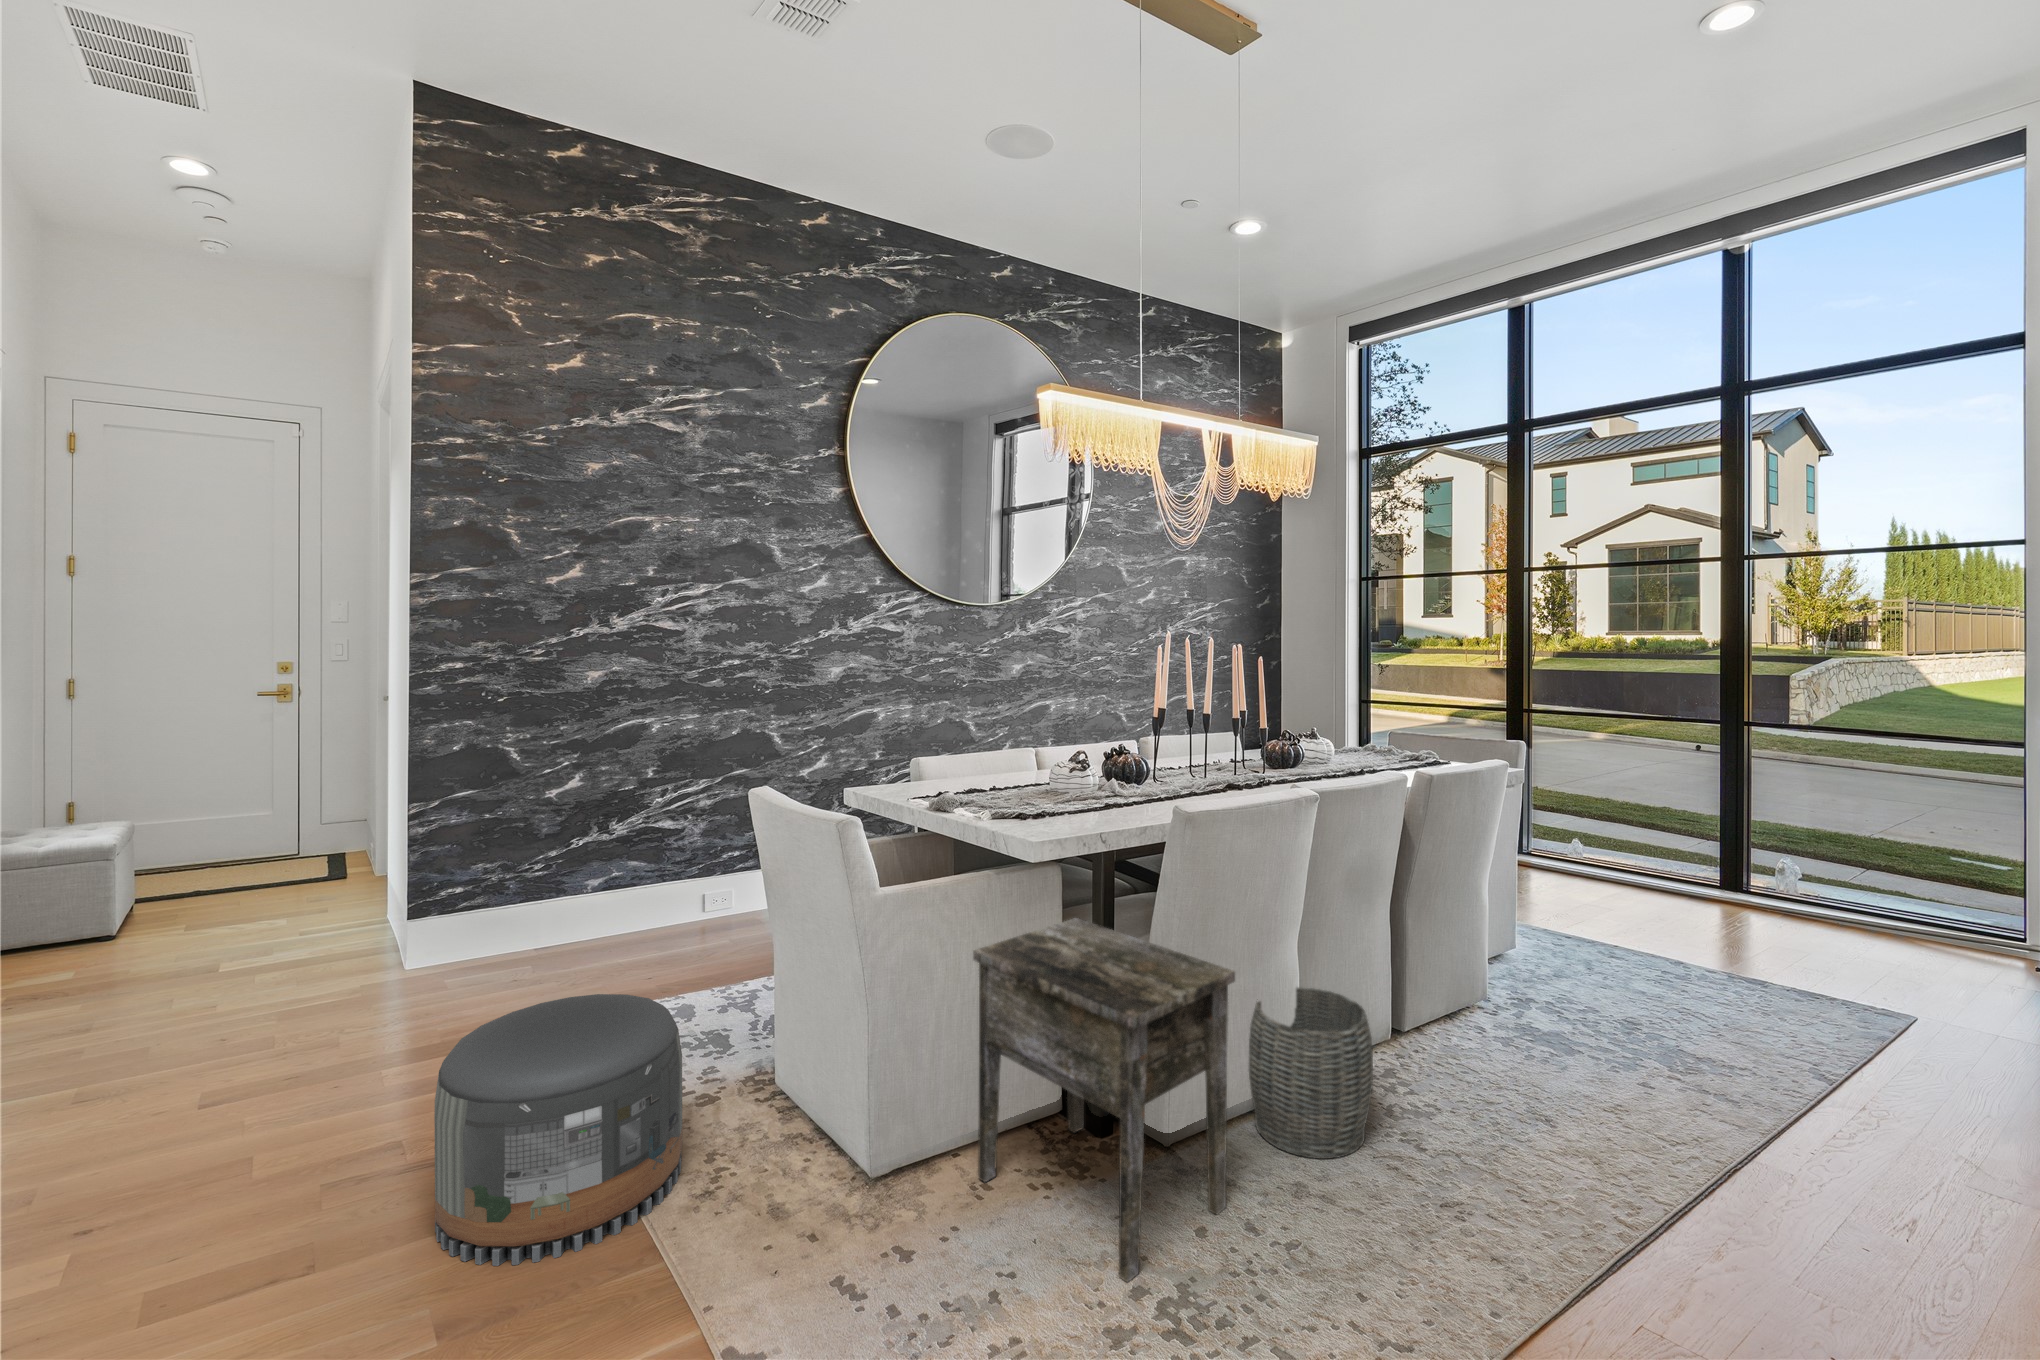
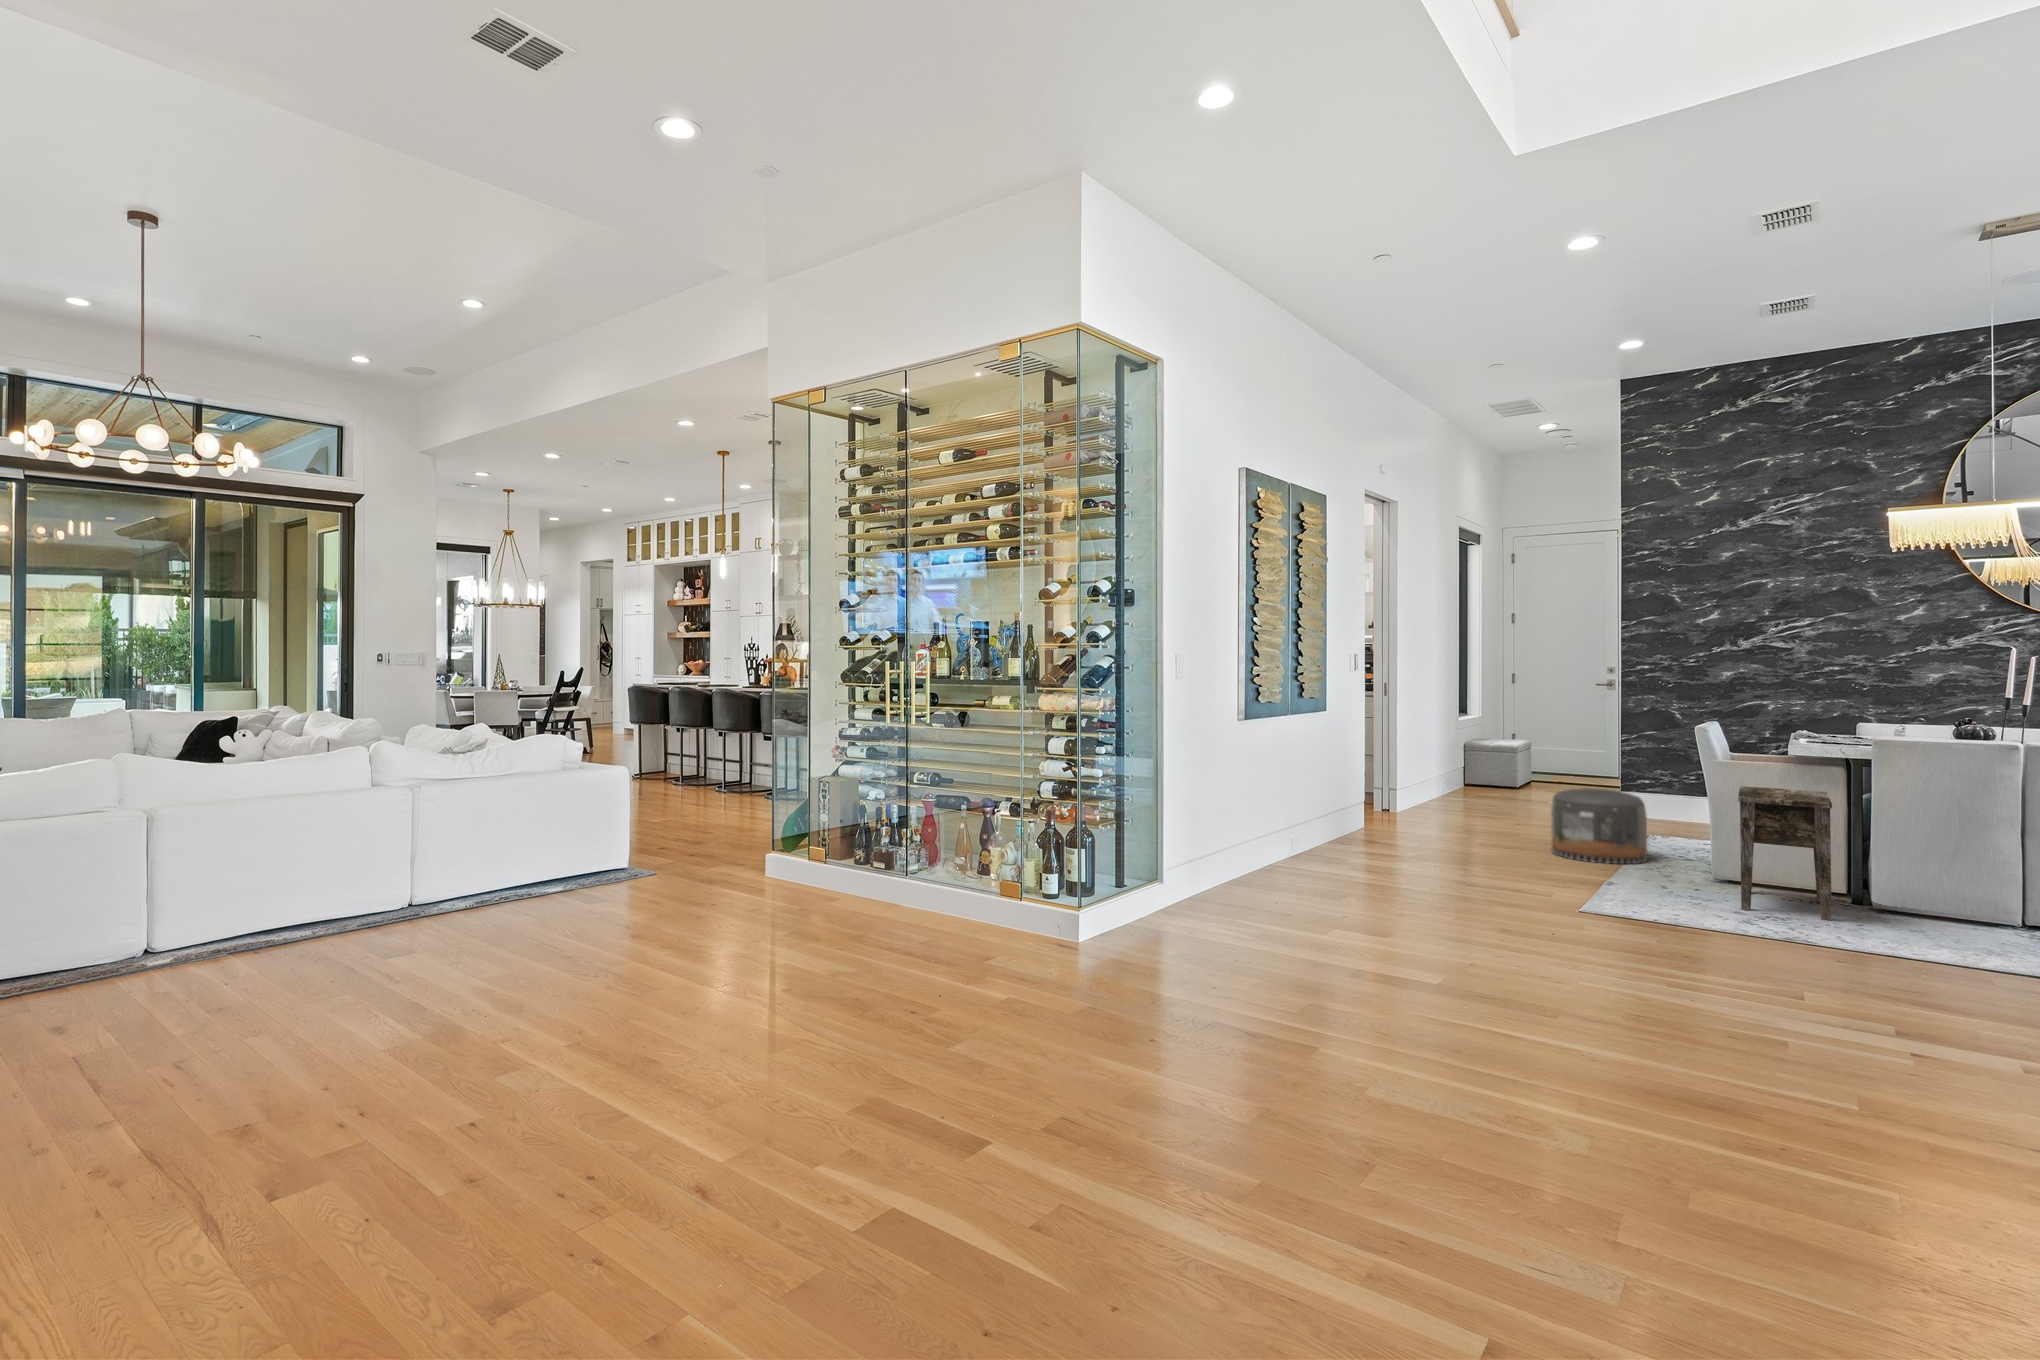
woven basket: present [1249,987,1373,1159] -> none [1907,856,2008,943]

